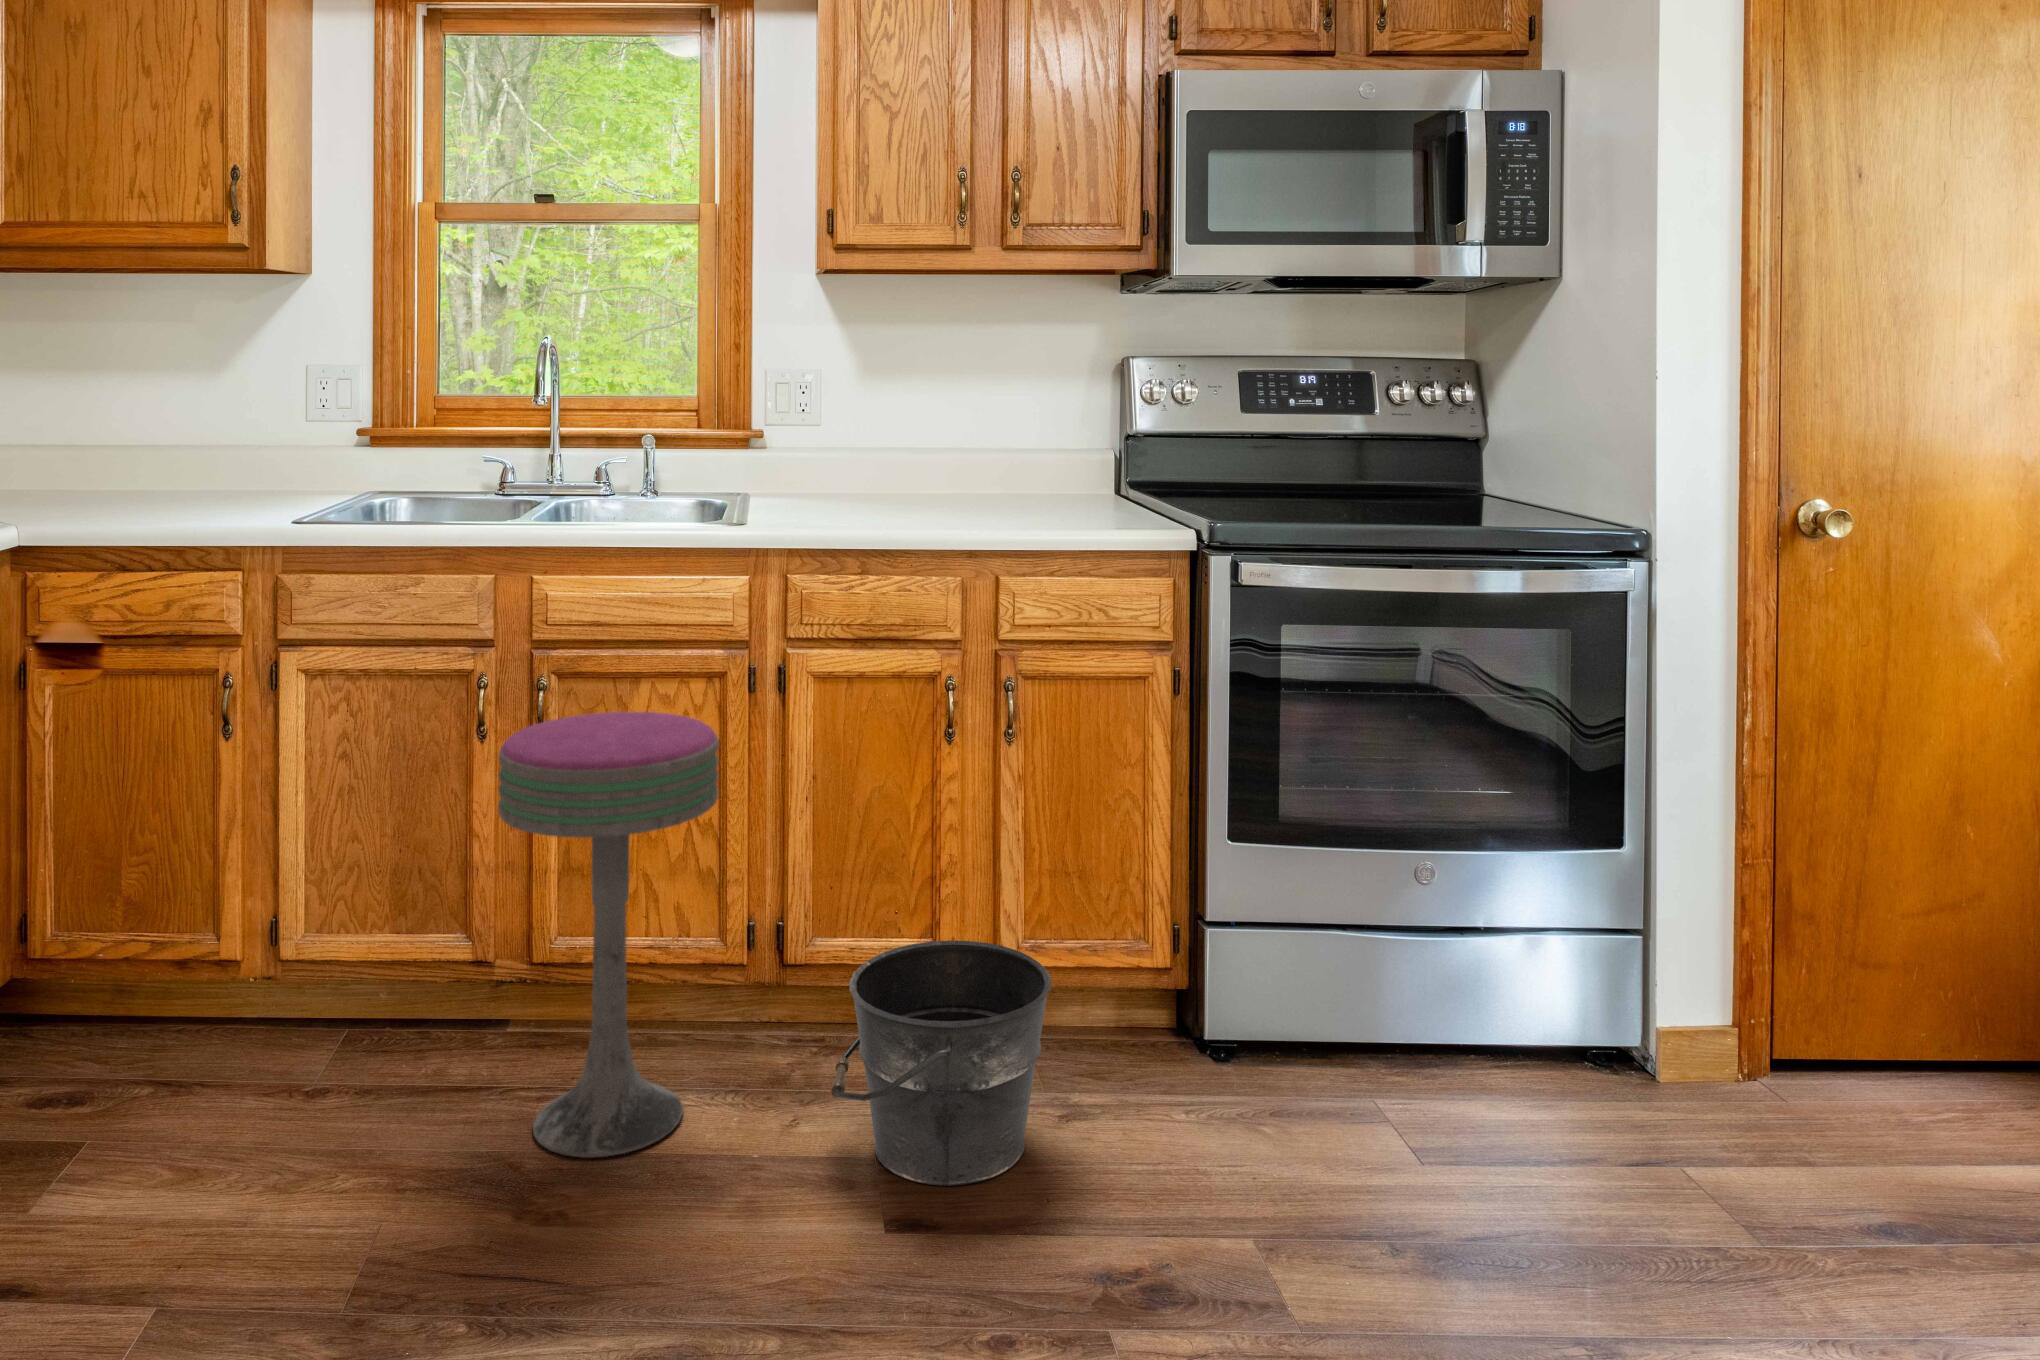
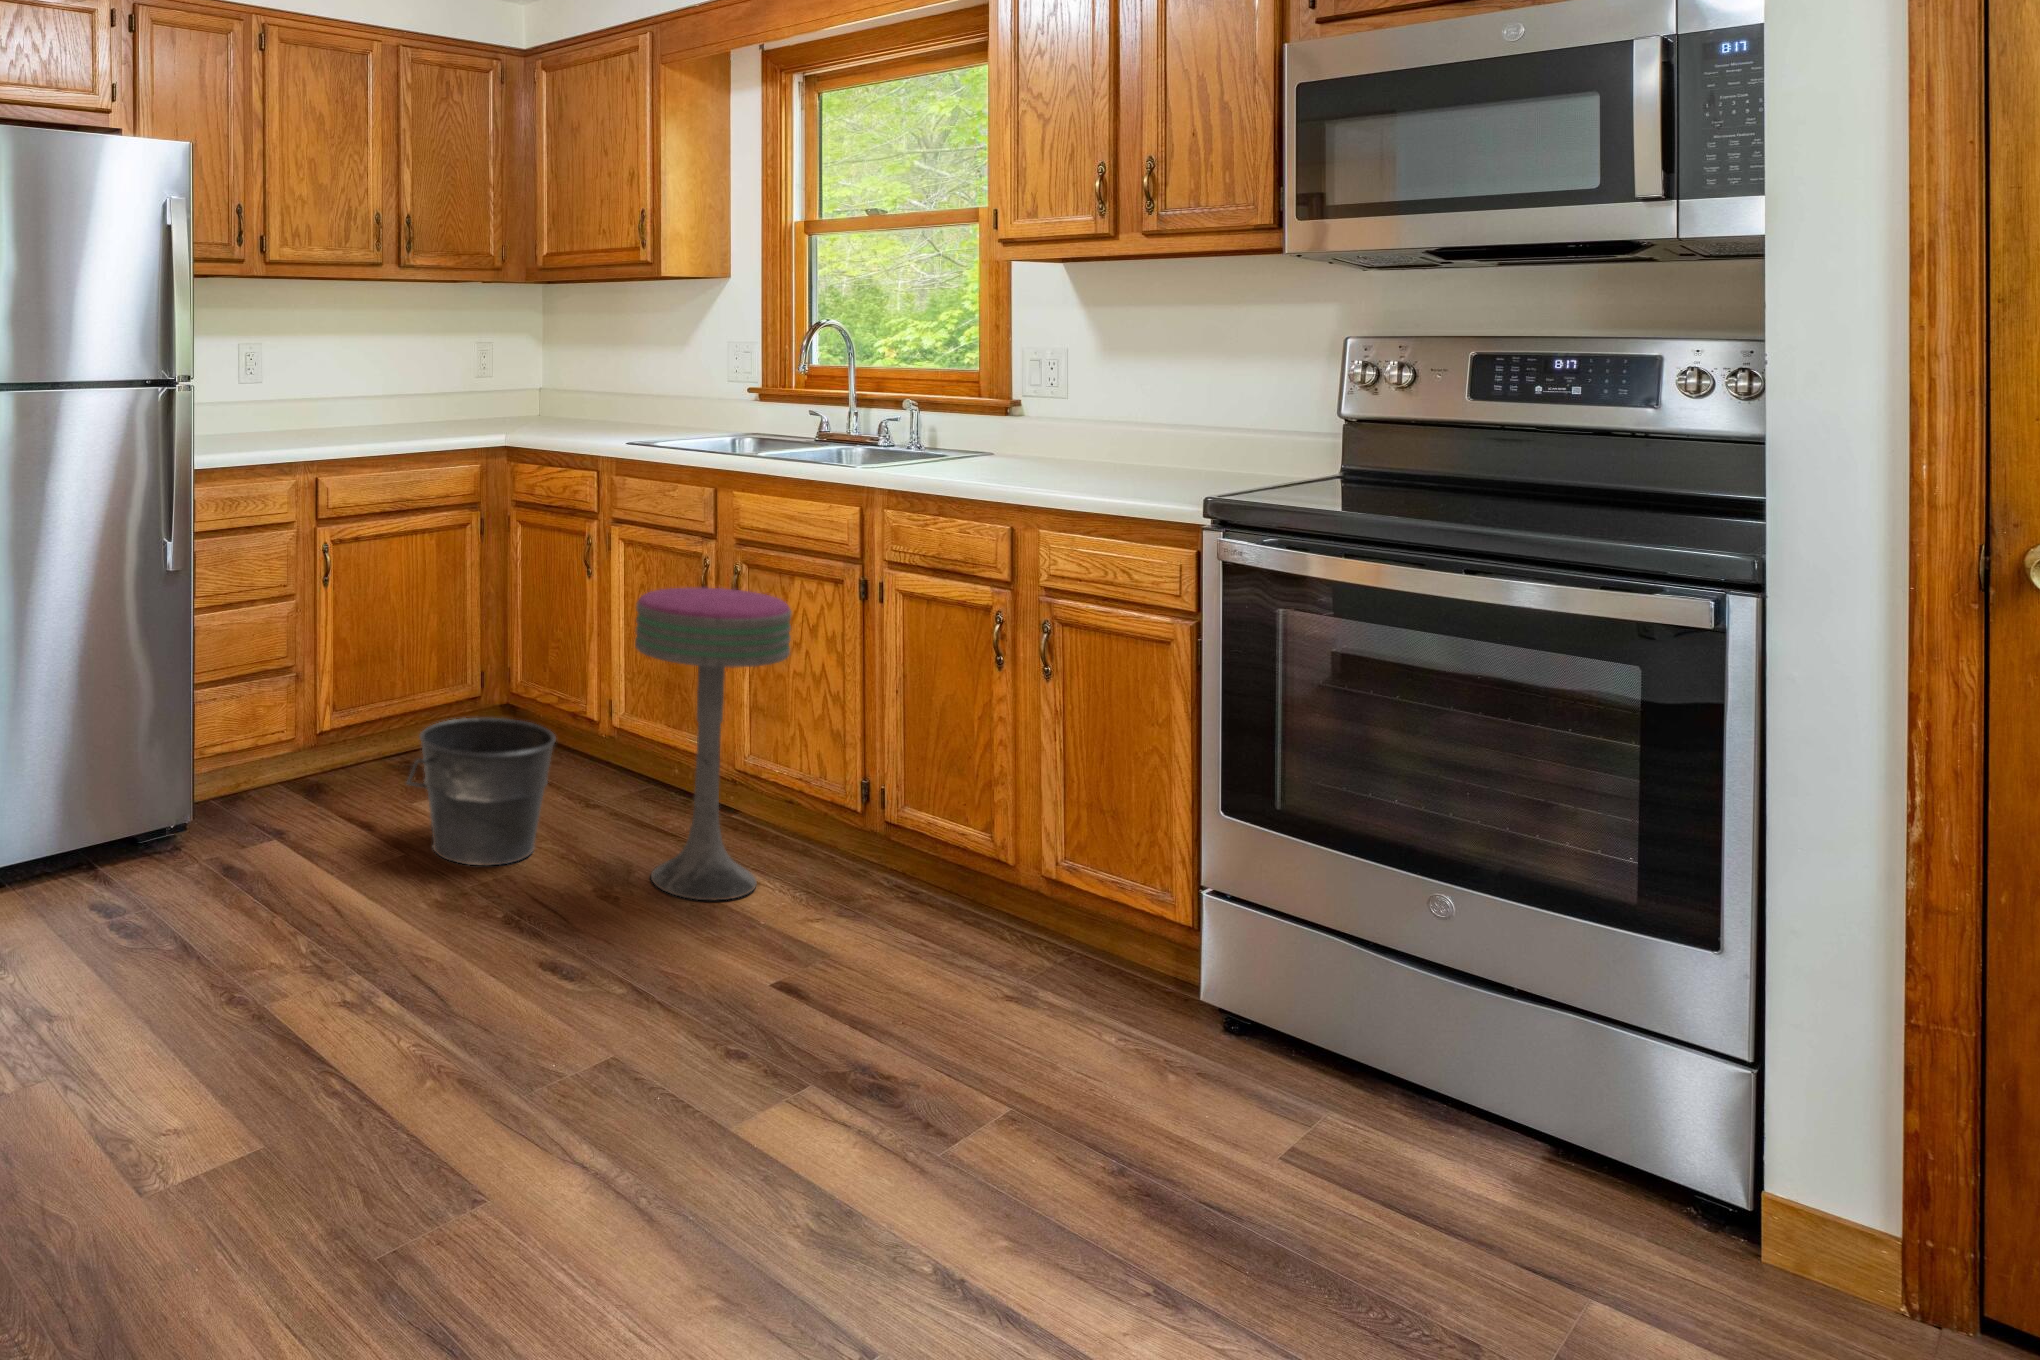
bucket: present [831,941,1052,1186] -> present [407,718,556,865]

